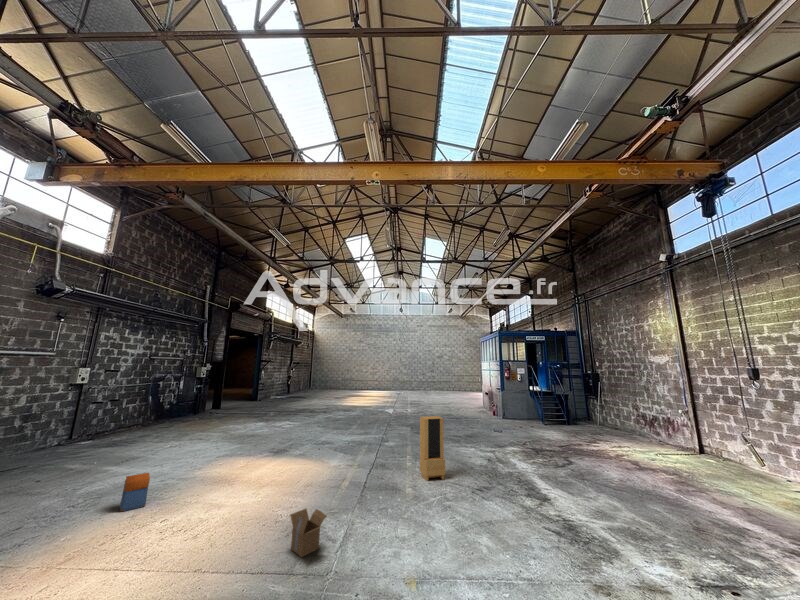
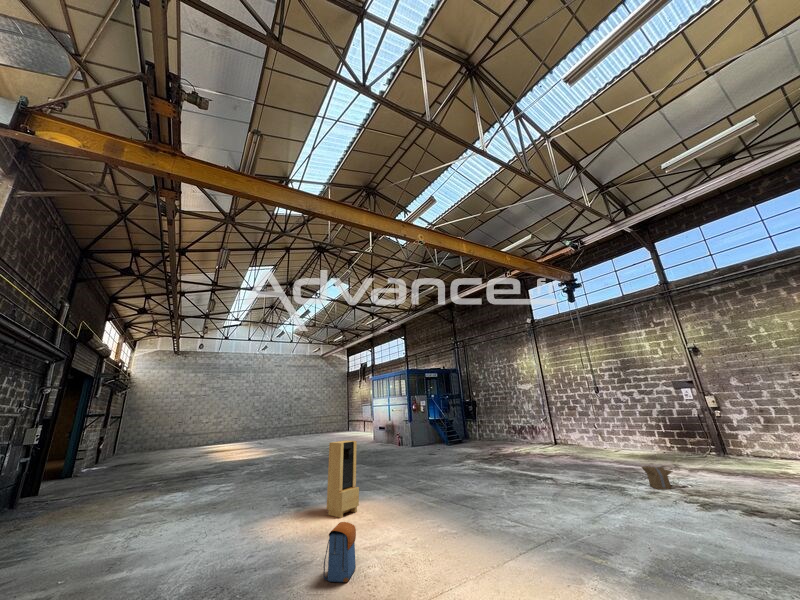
storage cabinet: present [420,416,445,481] -> present [327,440,359,518]
cardboard box: present [290,509,327,557] -> present [642,467,672,489]

